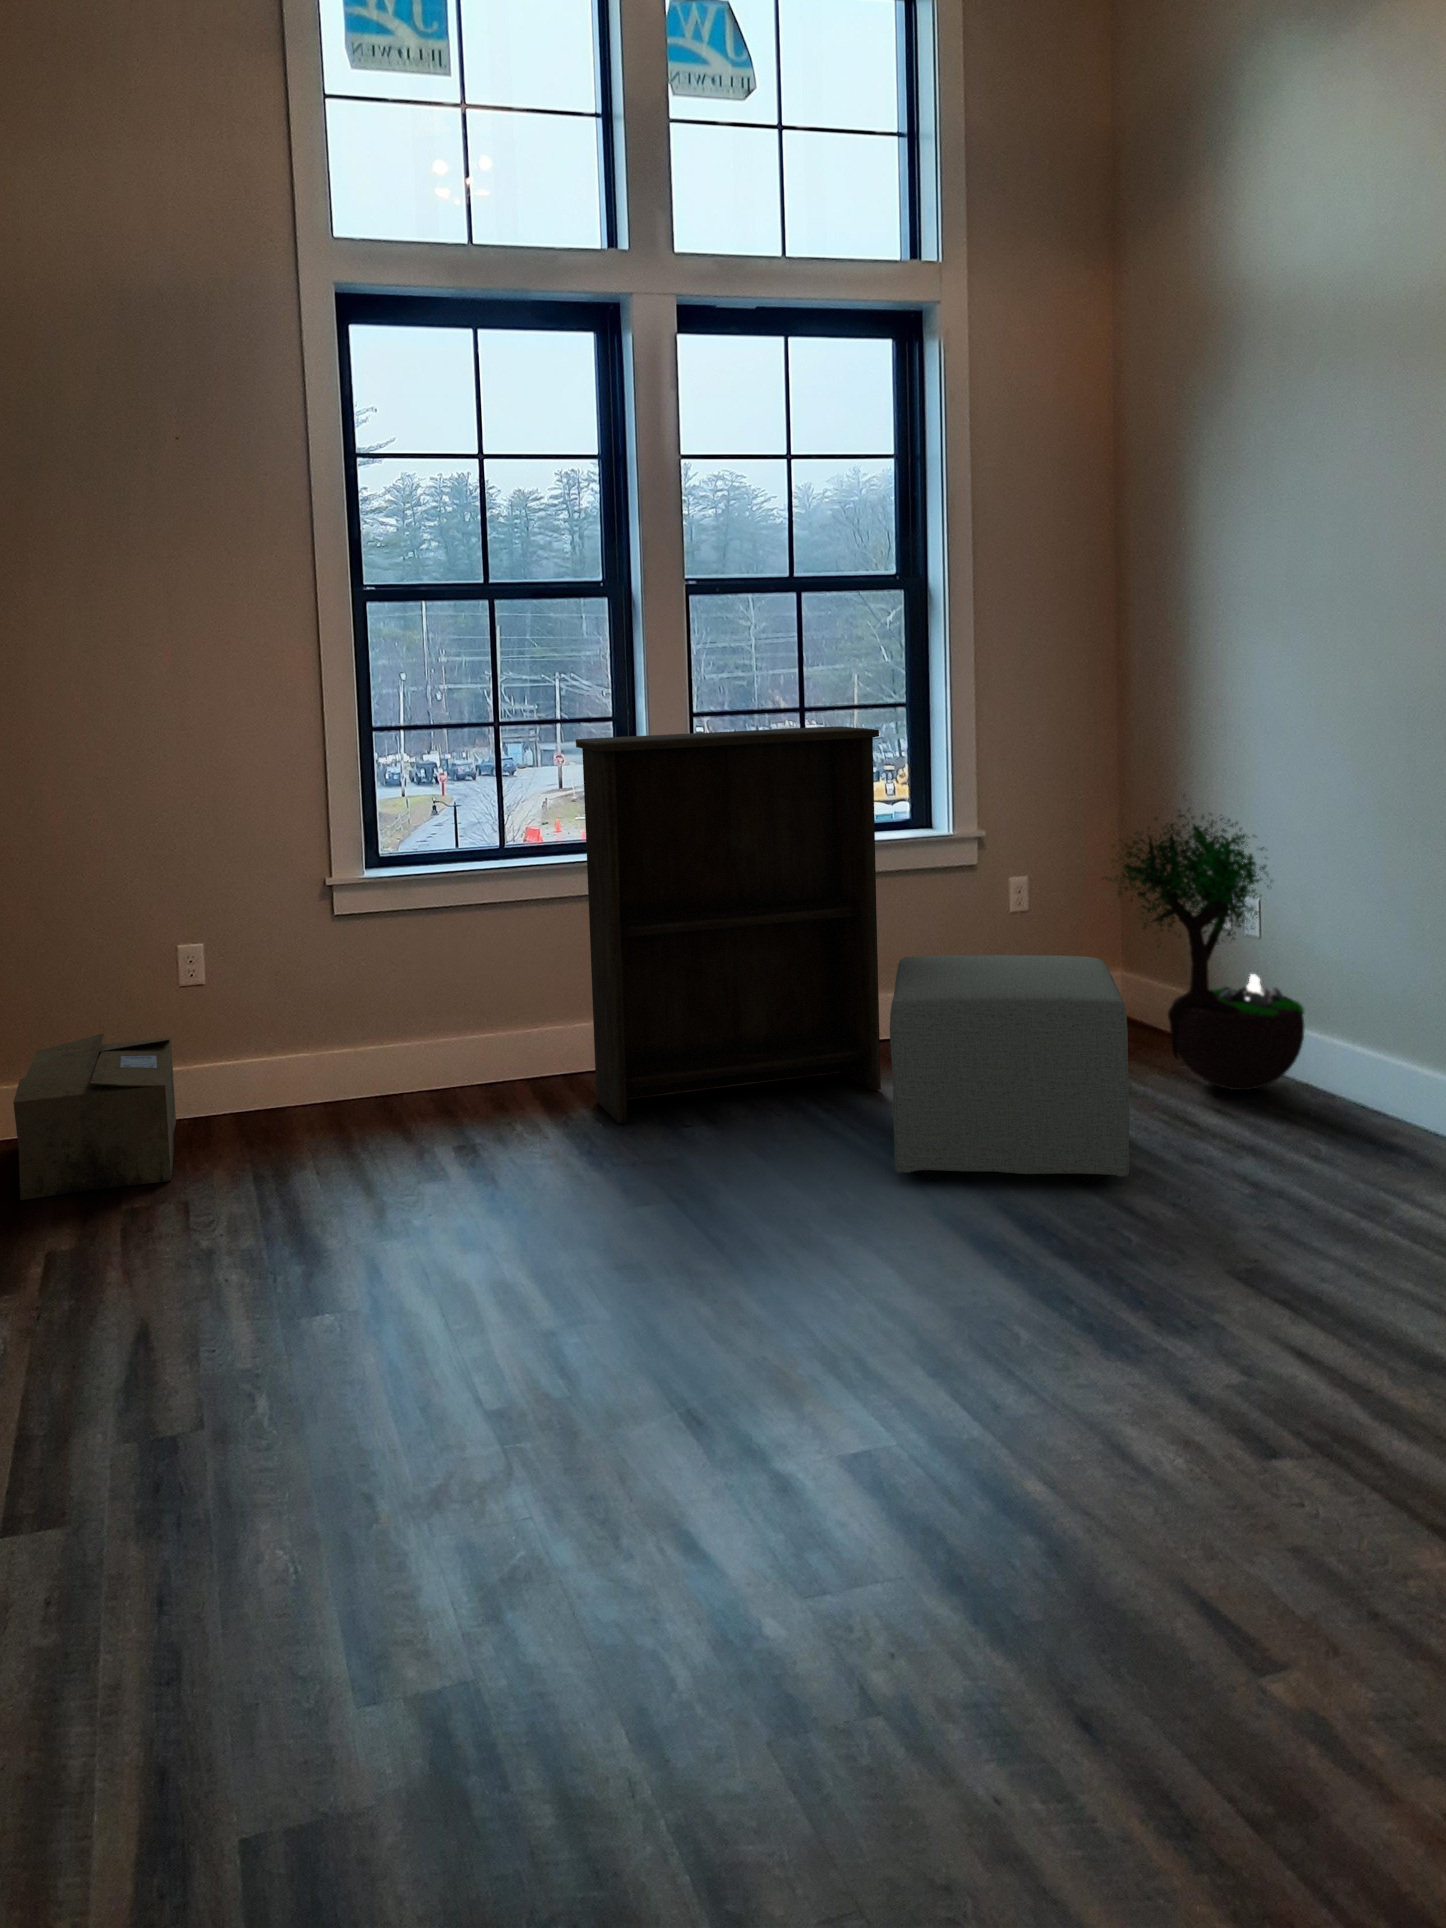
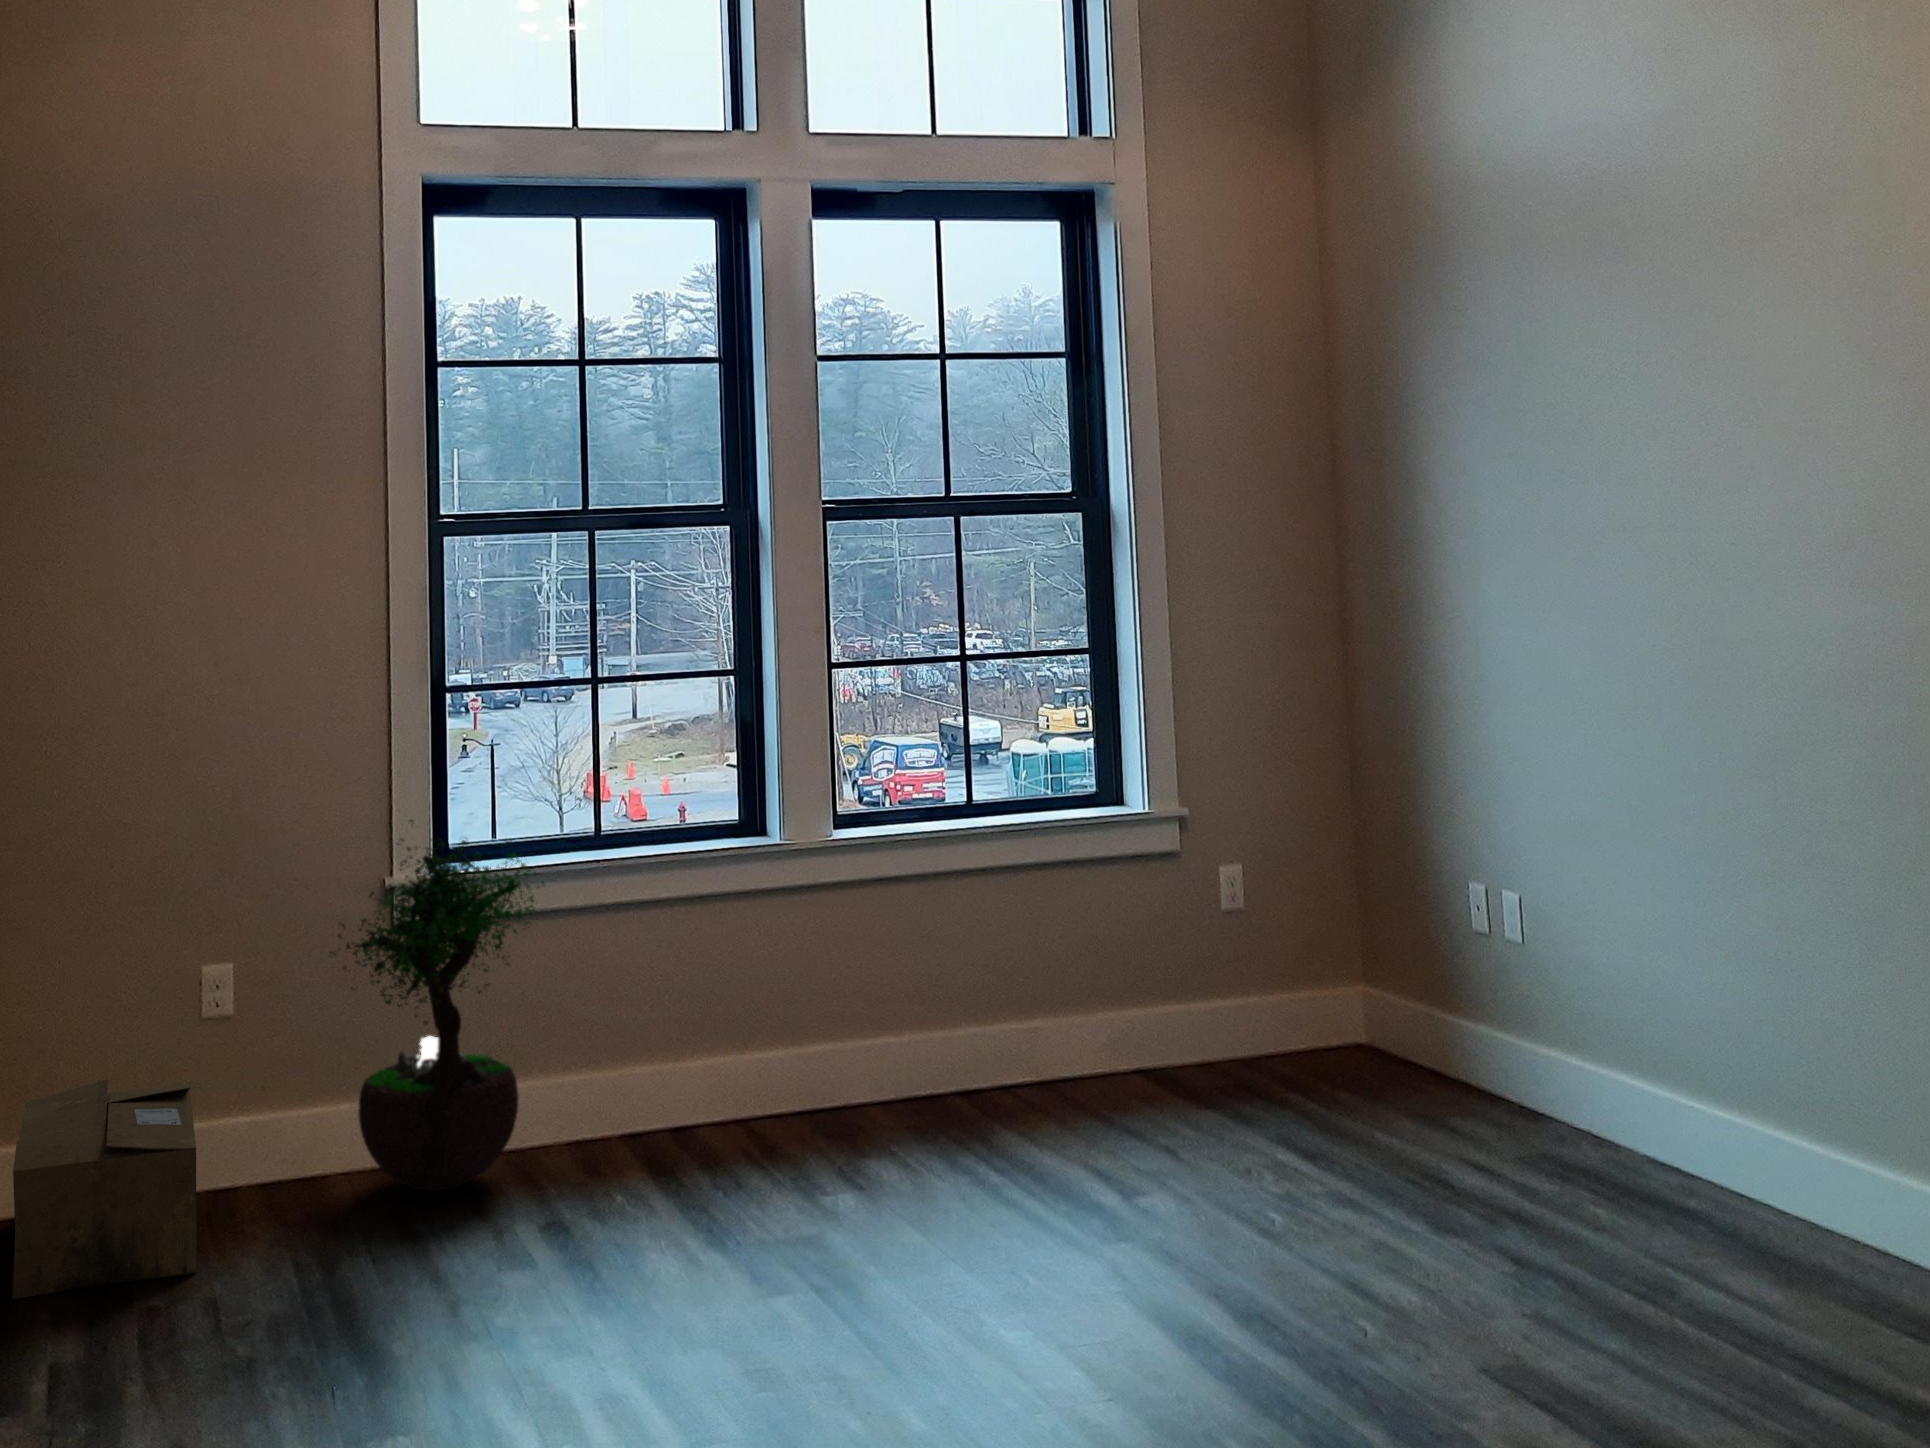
bookshelf: present [576,726,881,1123] -> none [694,686,1067,1194]
potted tree: present [1102,814,1304,1090] -> present [330,820,544,1190]
ottoman: present [890,955,1130,1183] -> none [1078,978,1369,1268]

